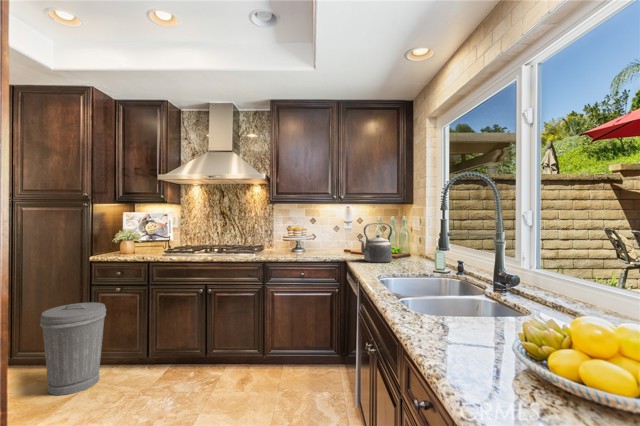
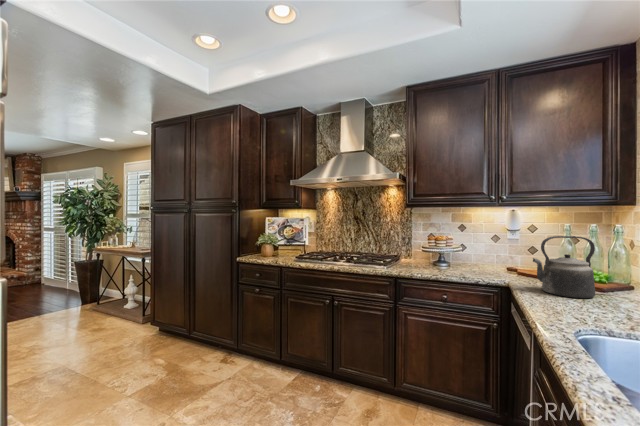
trash can: present [40,302,106,395] -> none [195,299,247,384]

